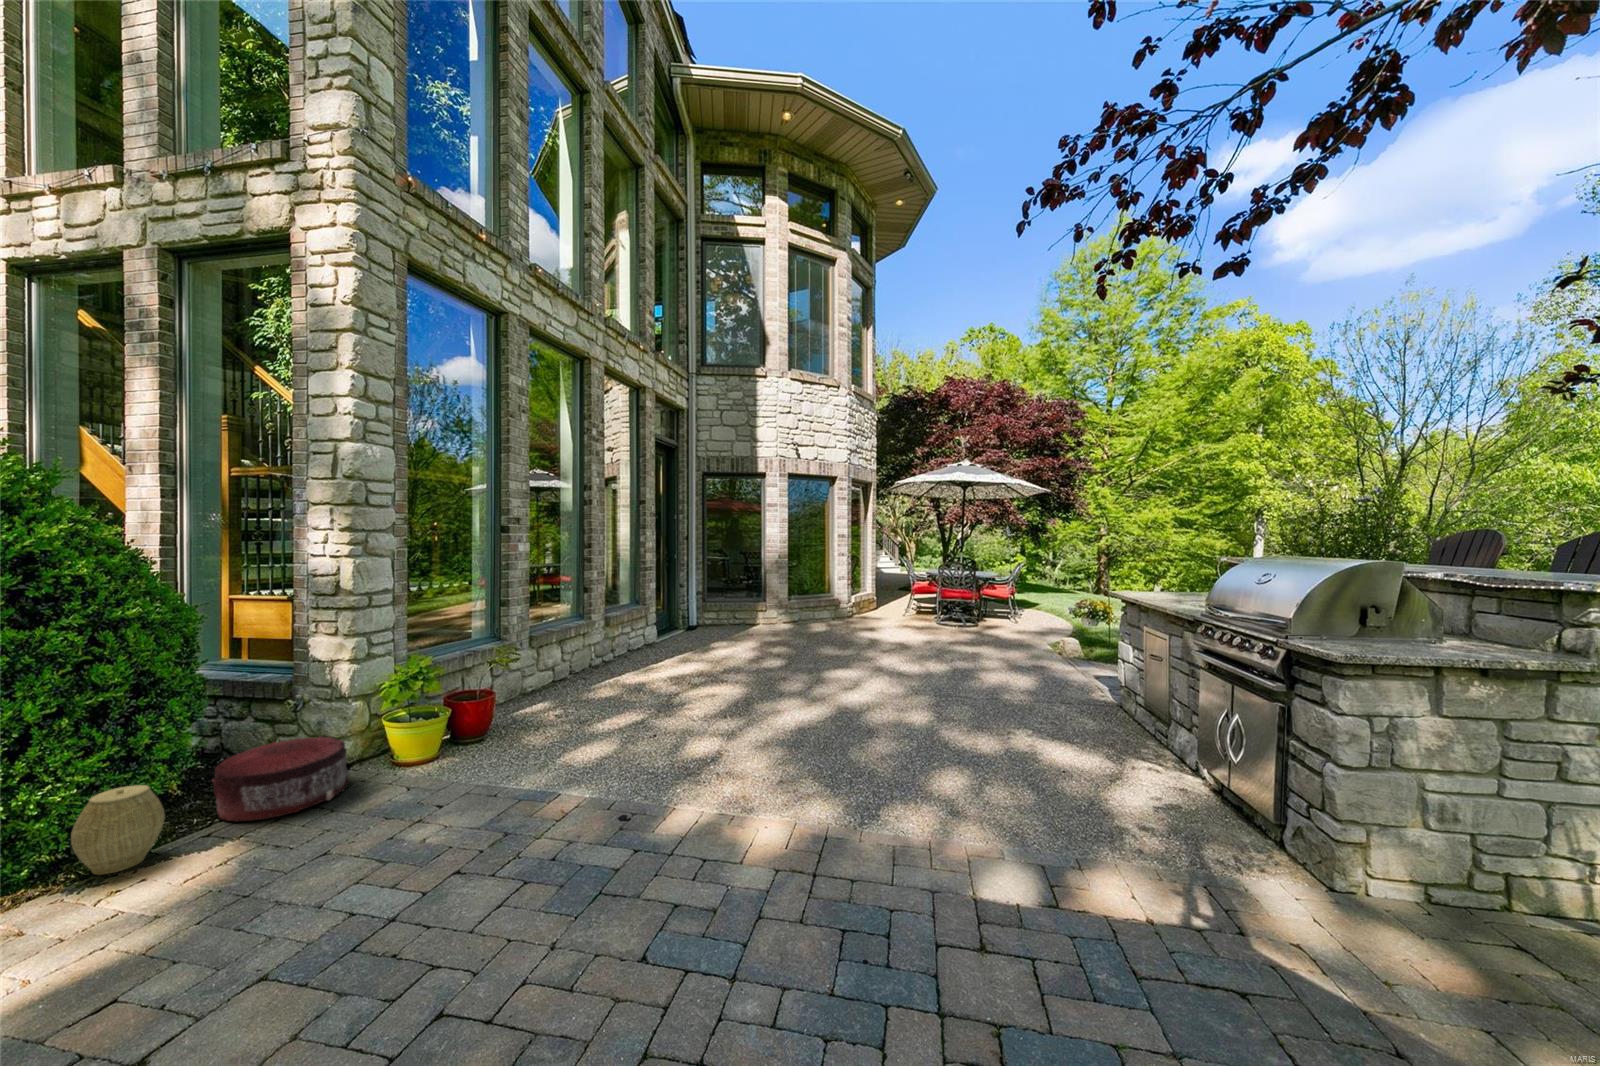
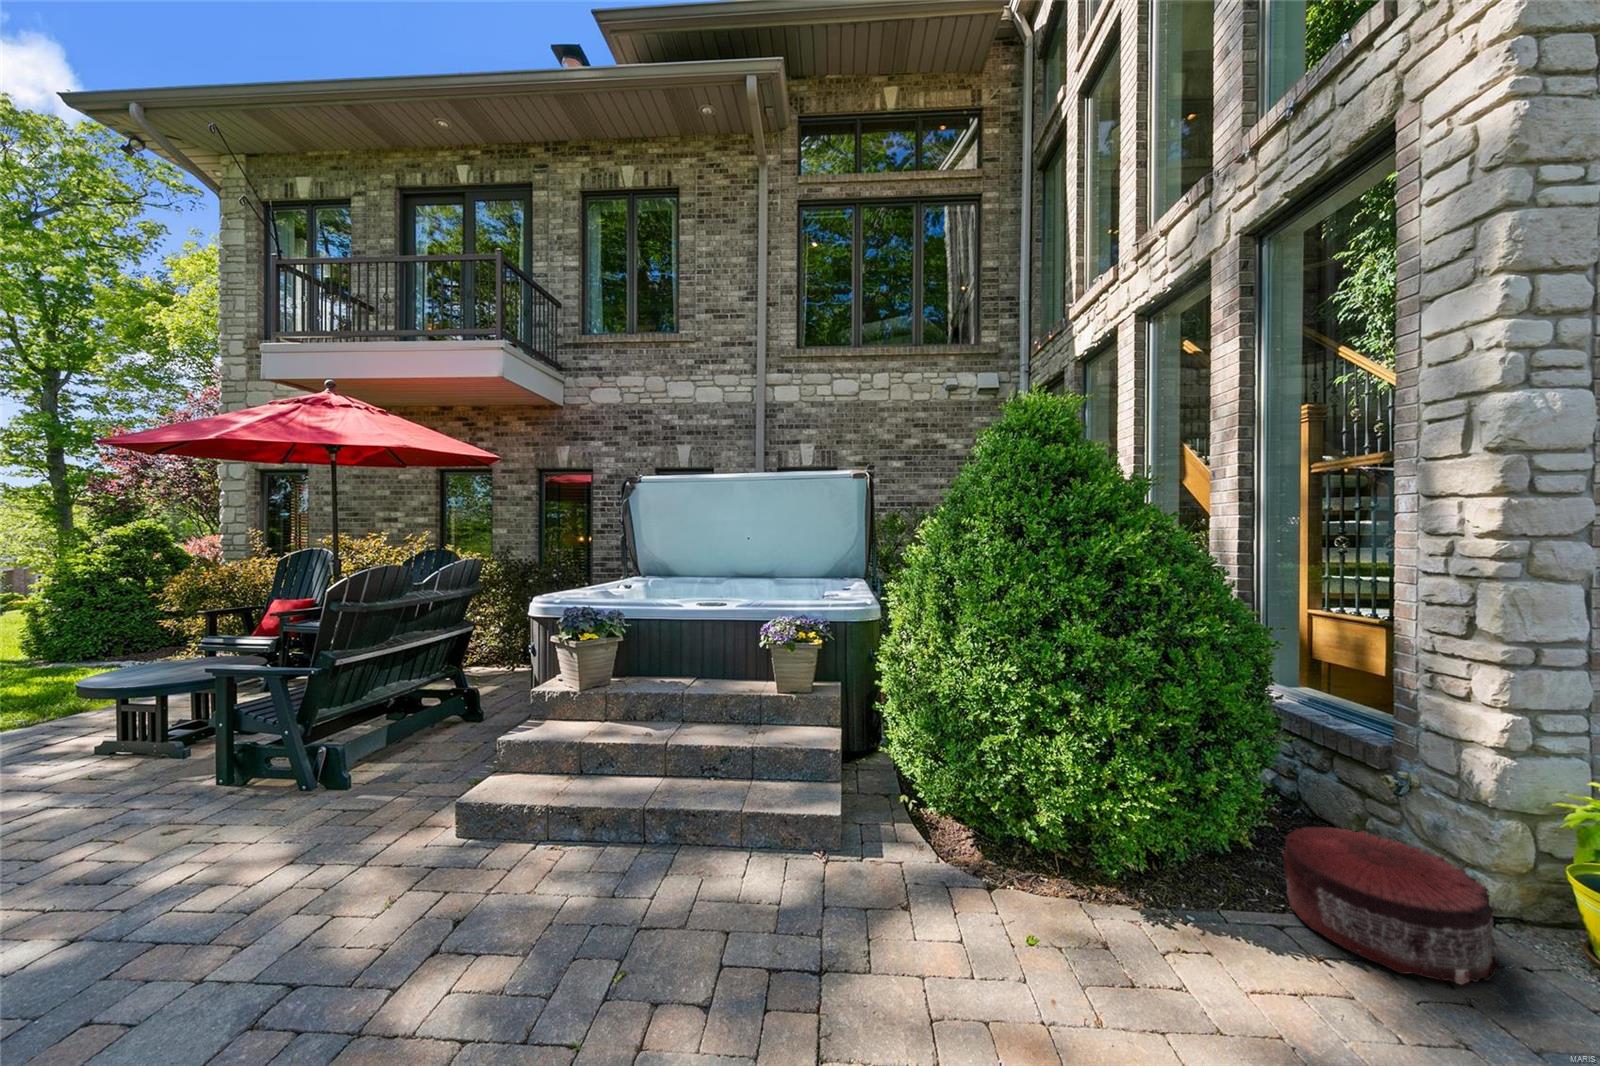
woven basket: present [71,785,165,875] -> none [1145,817,1227,919]

